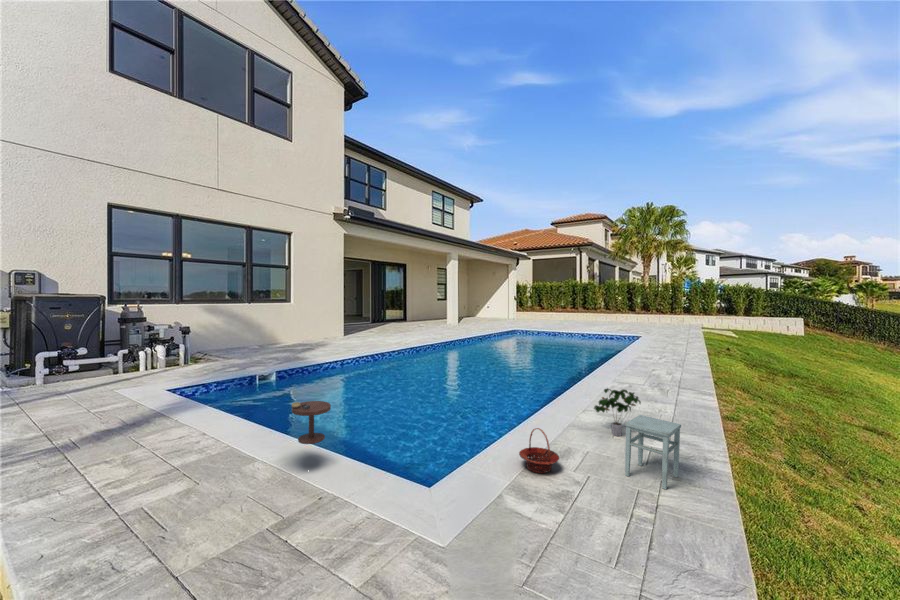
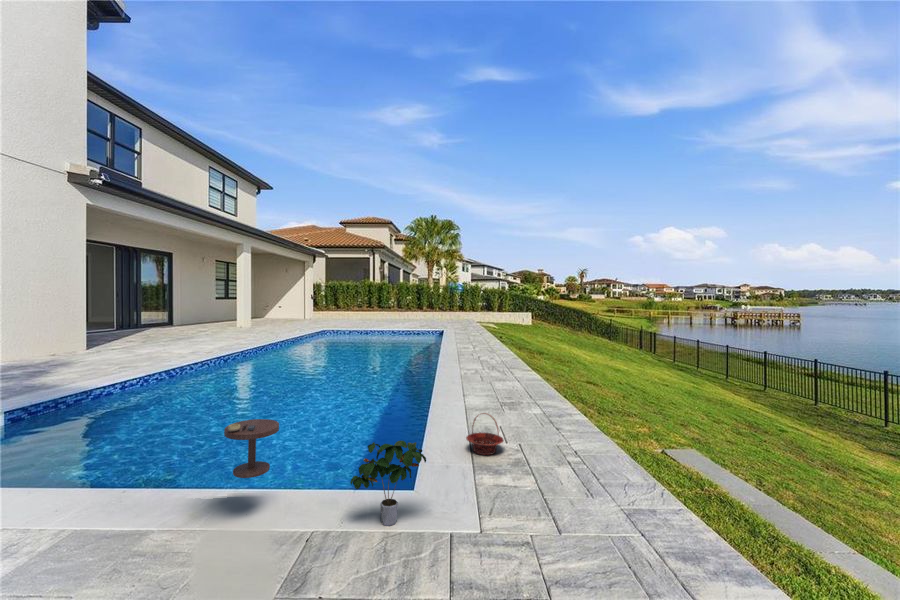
potted plant: present [594,388,641,436] -> present [350,441,426,526]
stool: present [625,415,681,489] -> none [548,390,585,445]

